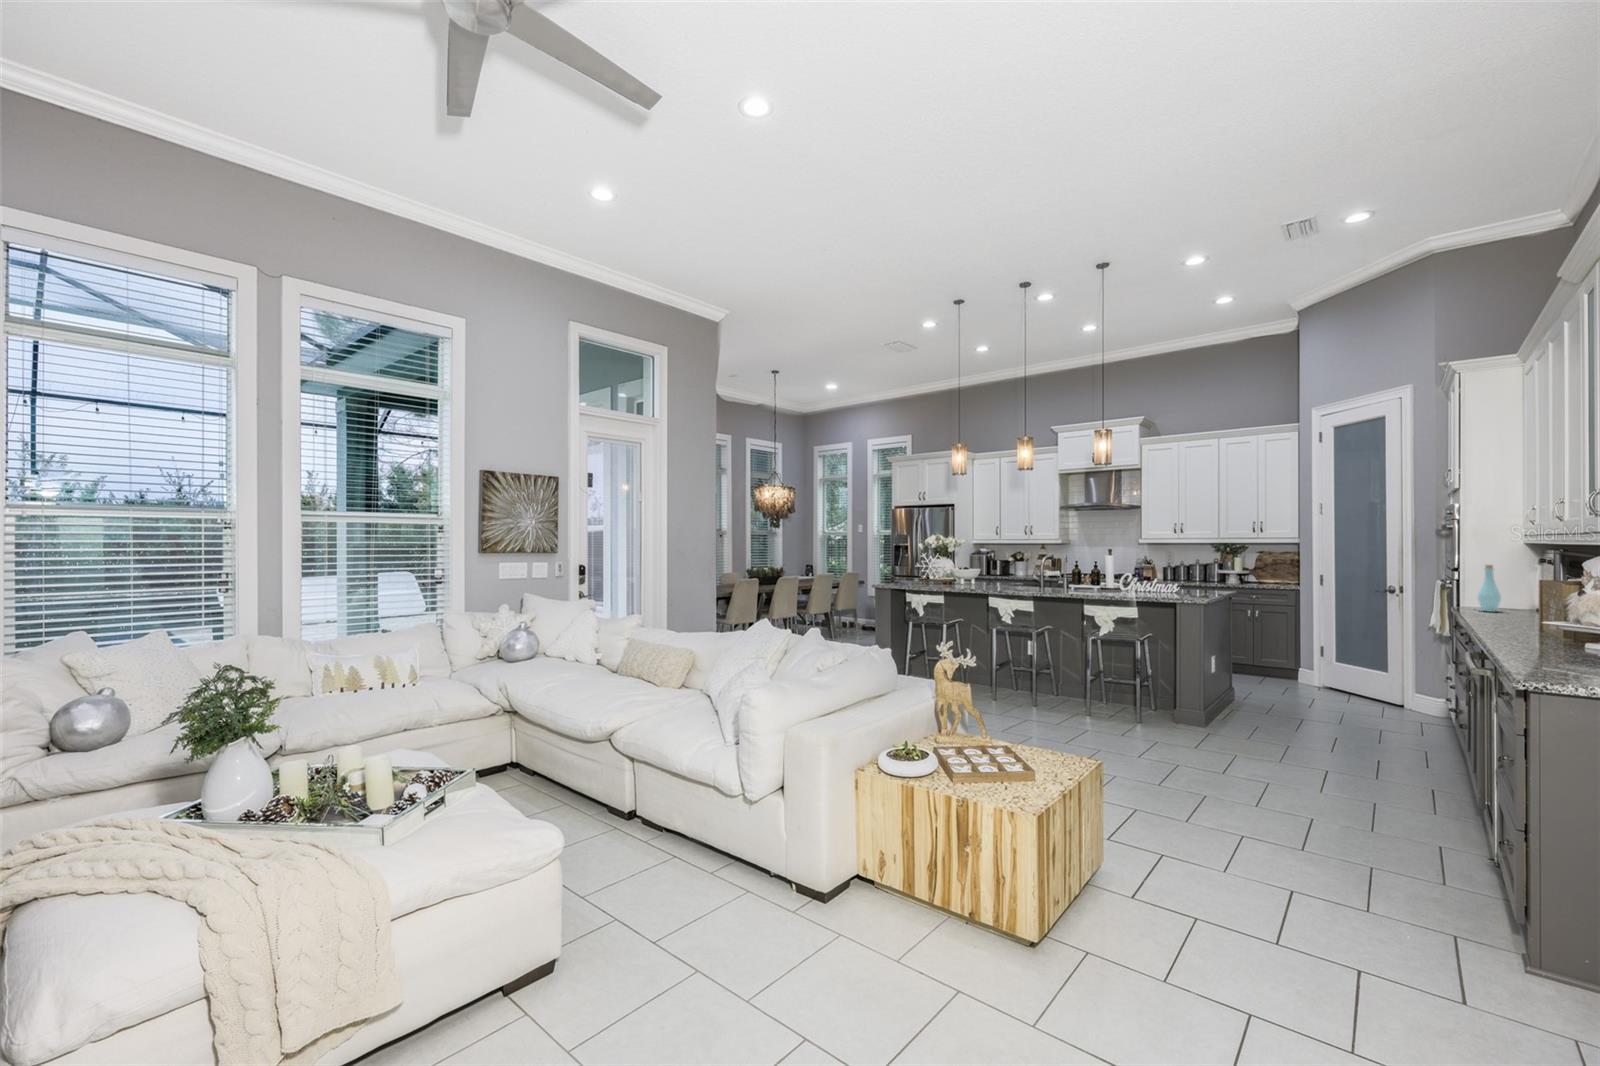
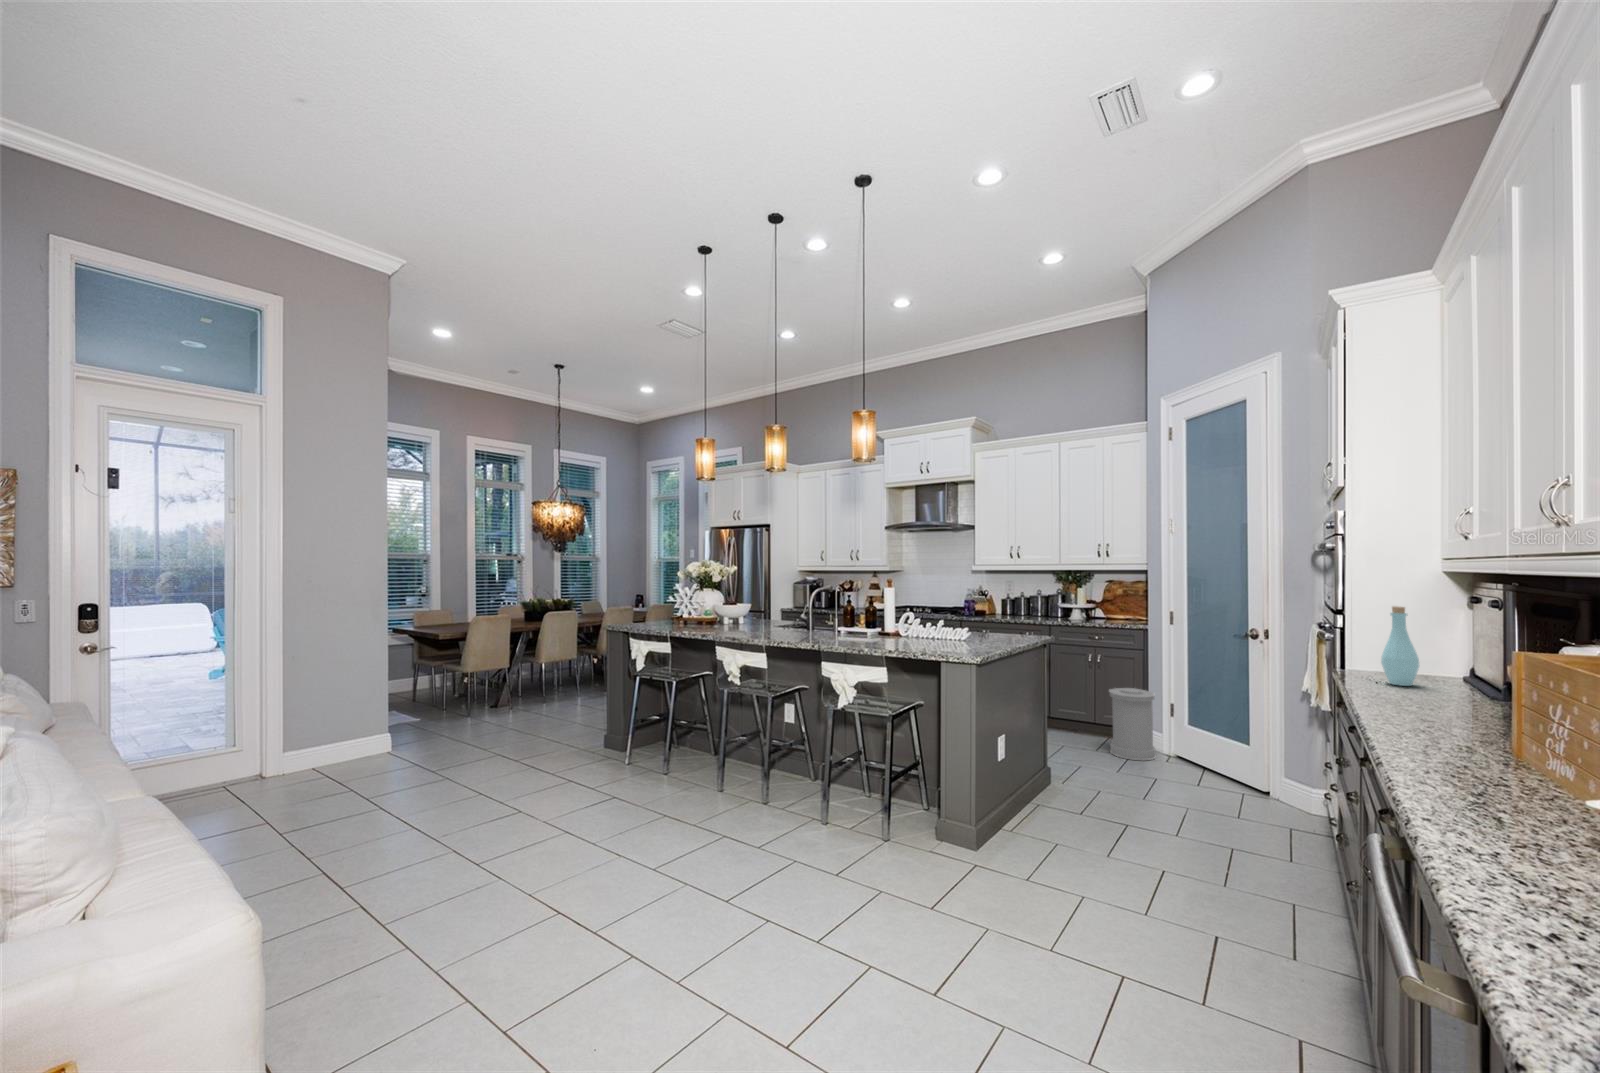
trash can: none [1269,635,1308,688] -> present [1109,688,1156,760]

